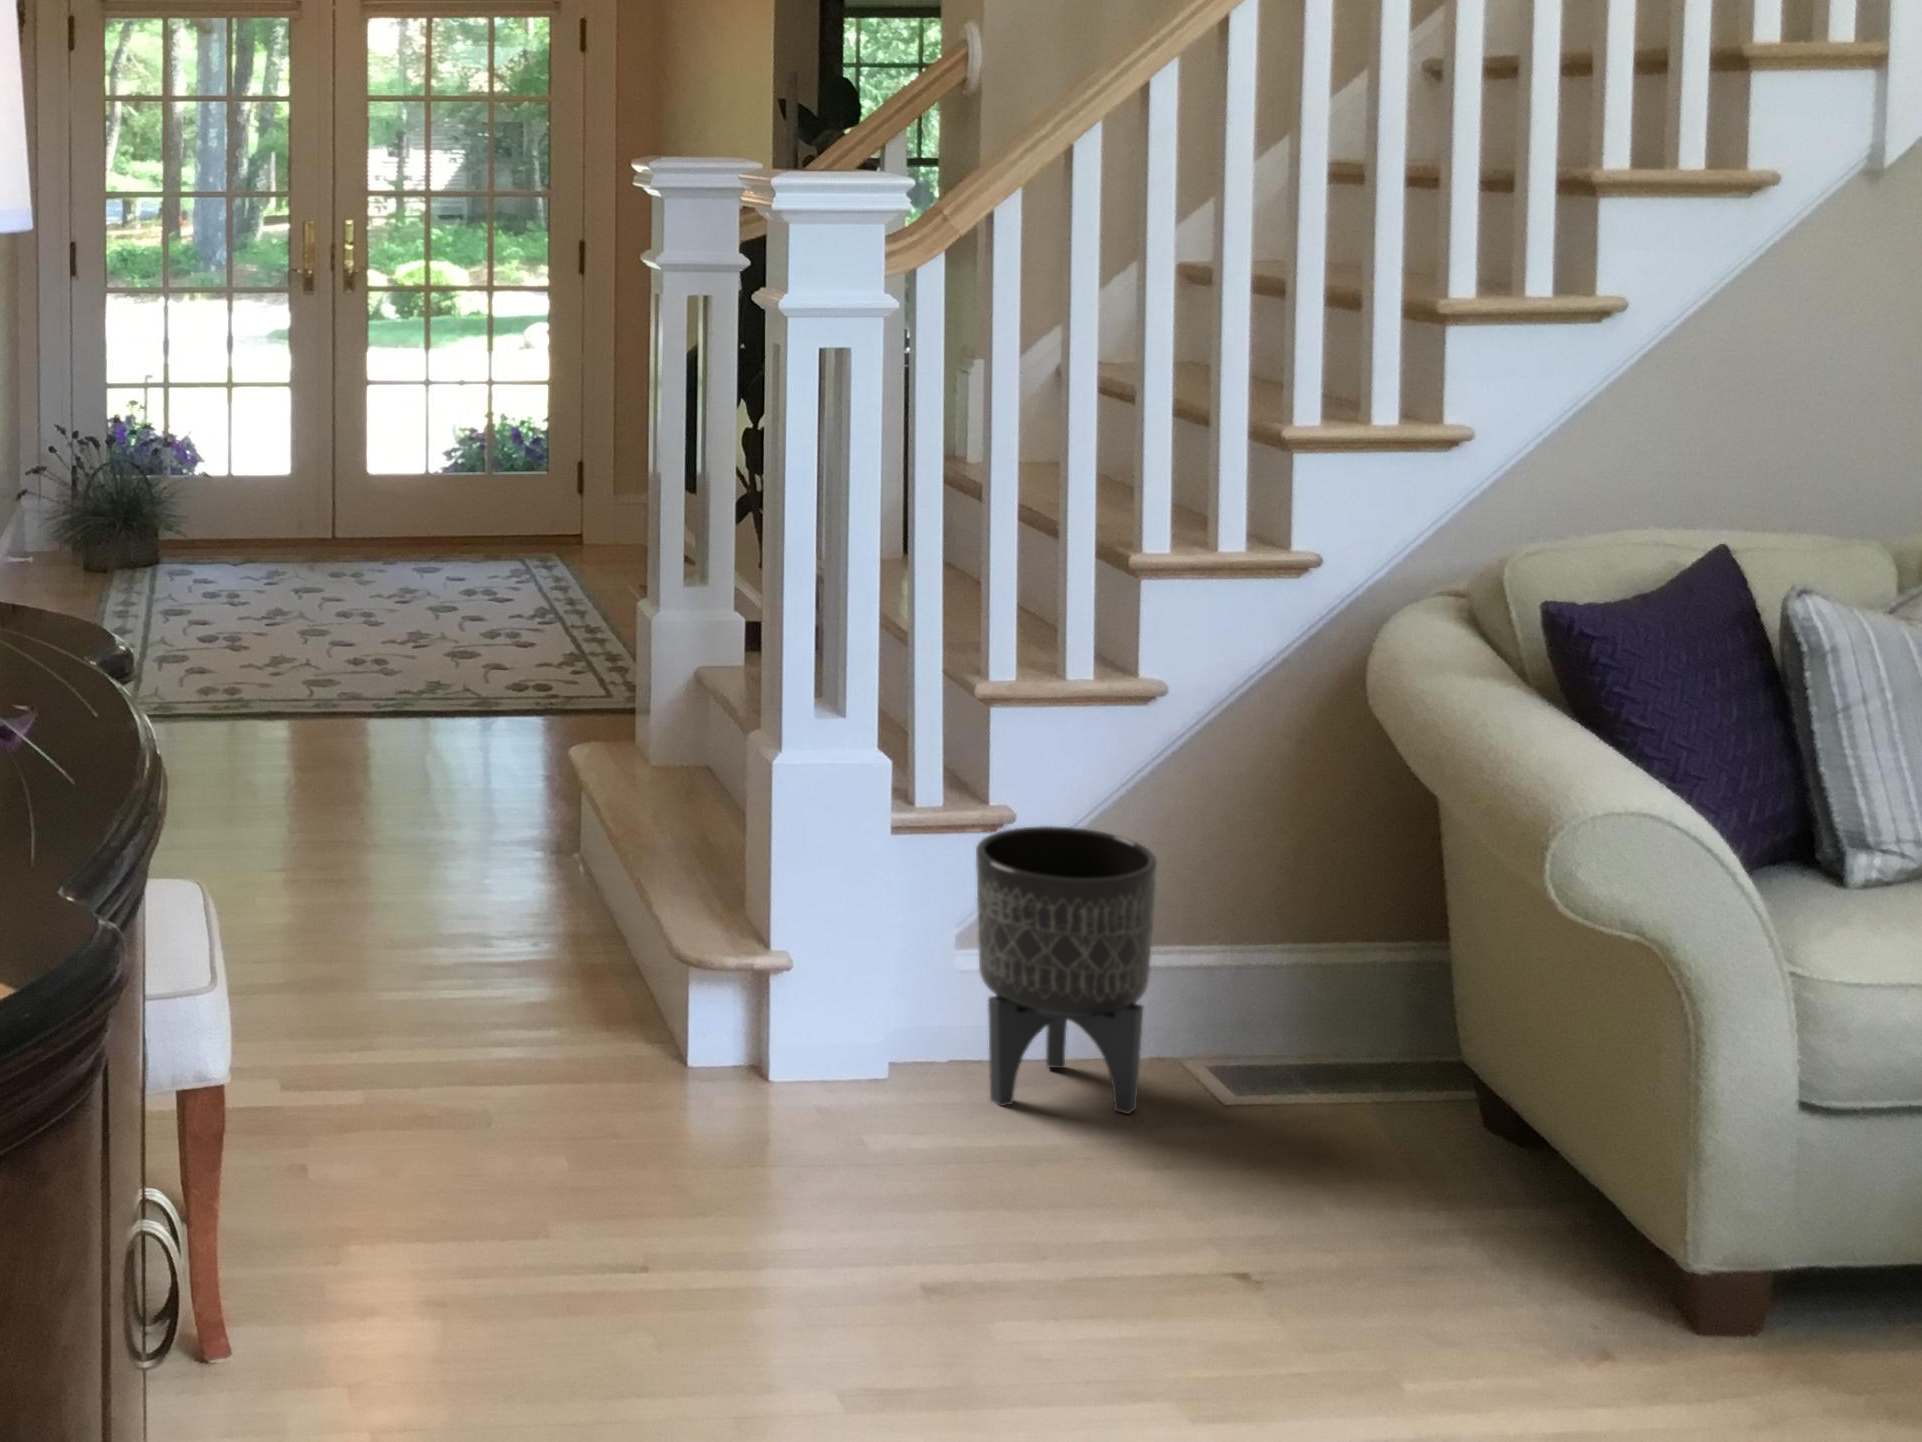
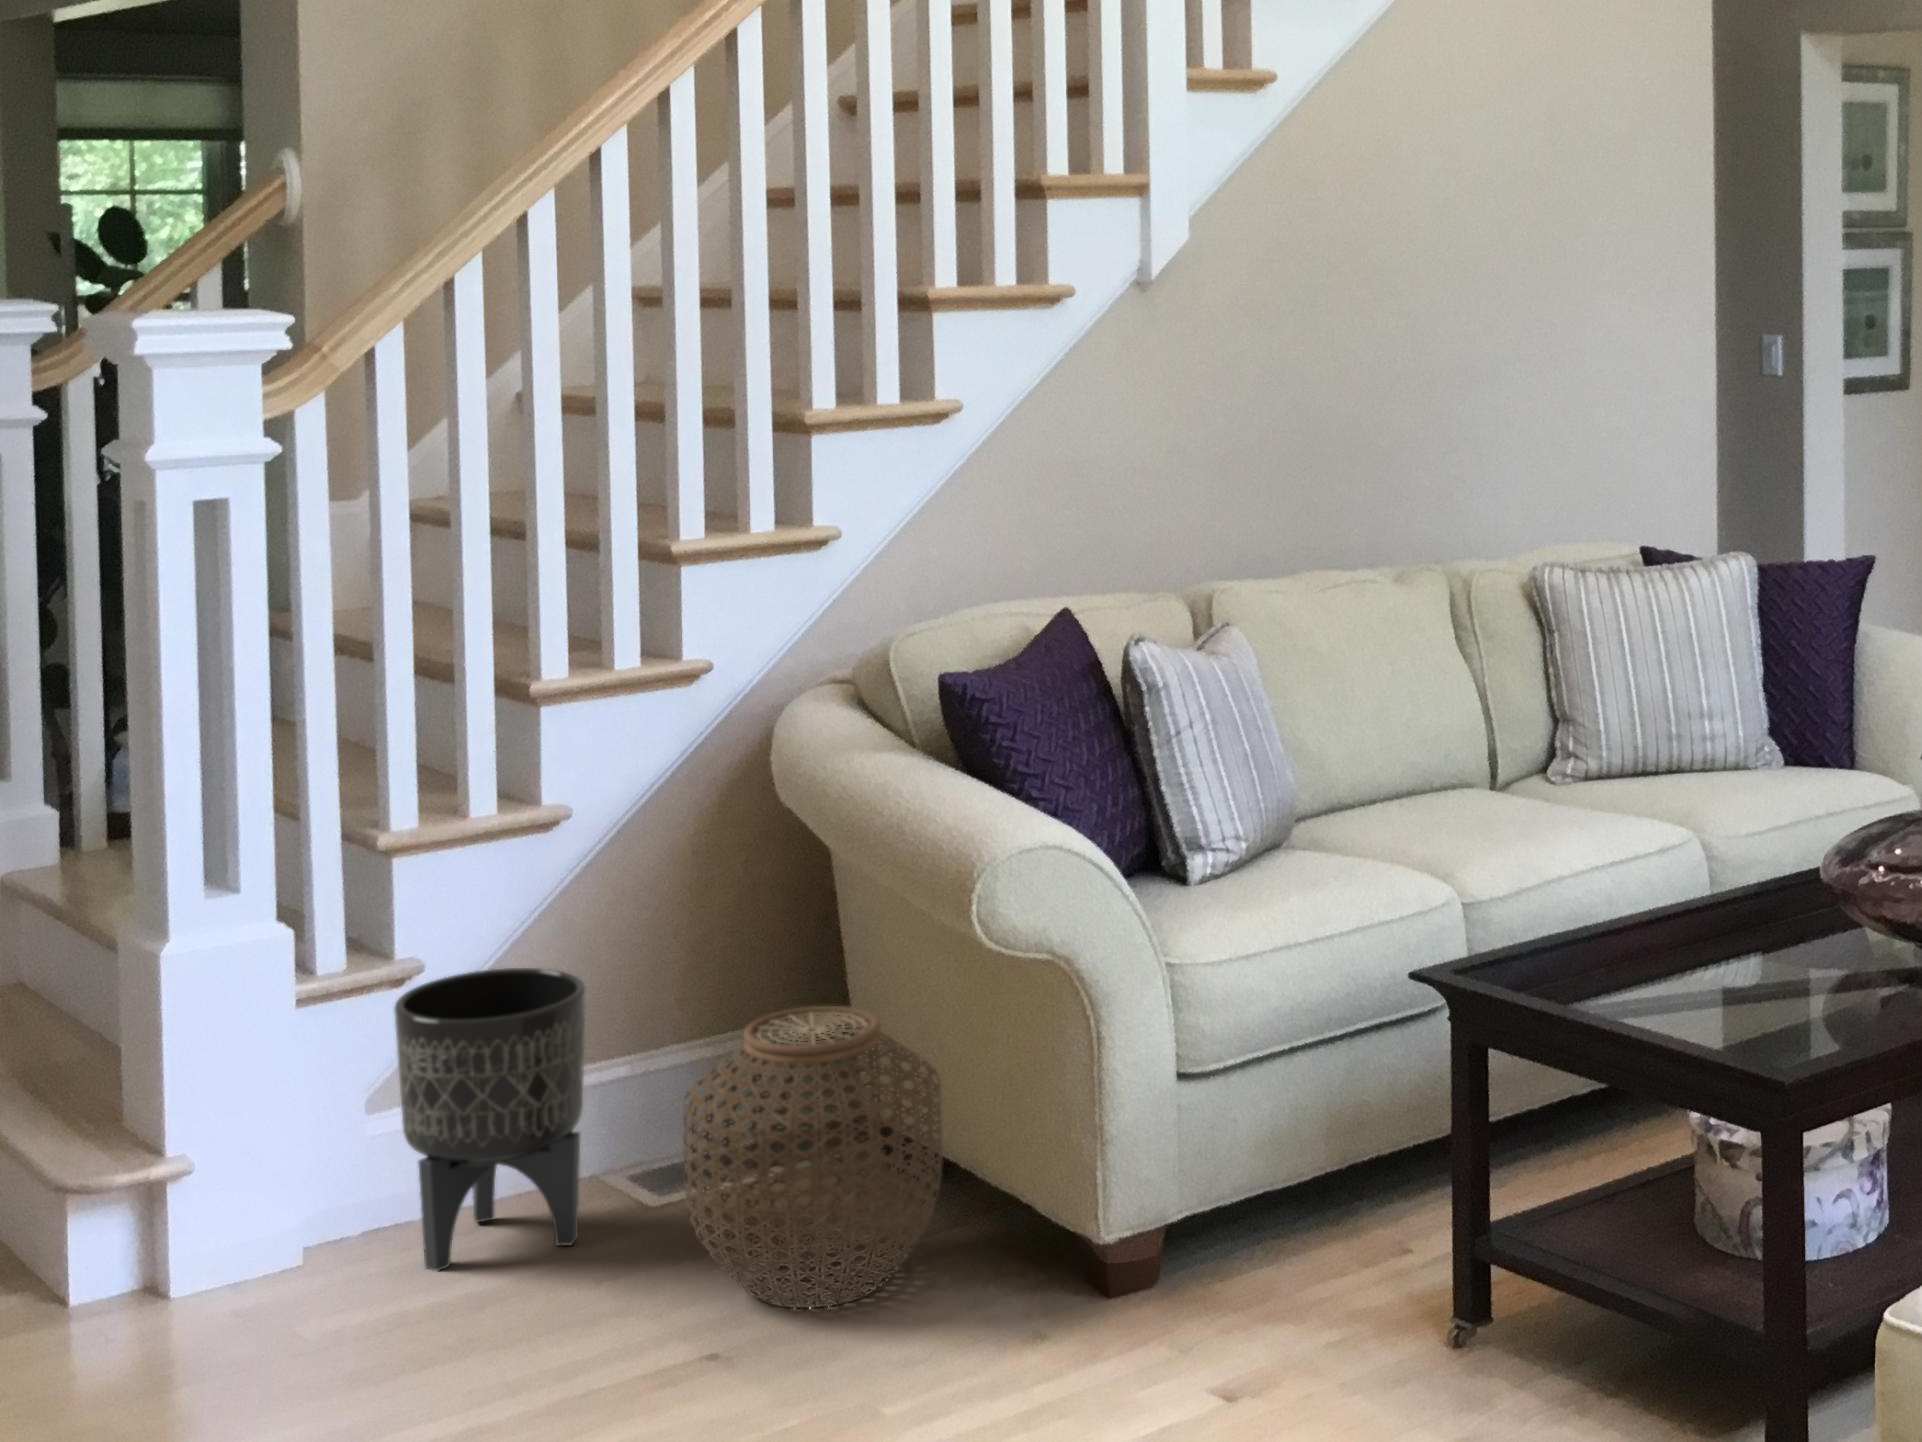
woven basket: none [1228,933,1514,1255] -> present [683,1006,943,1308]

